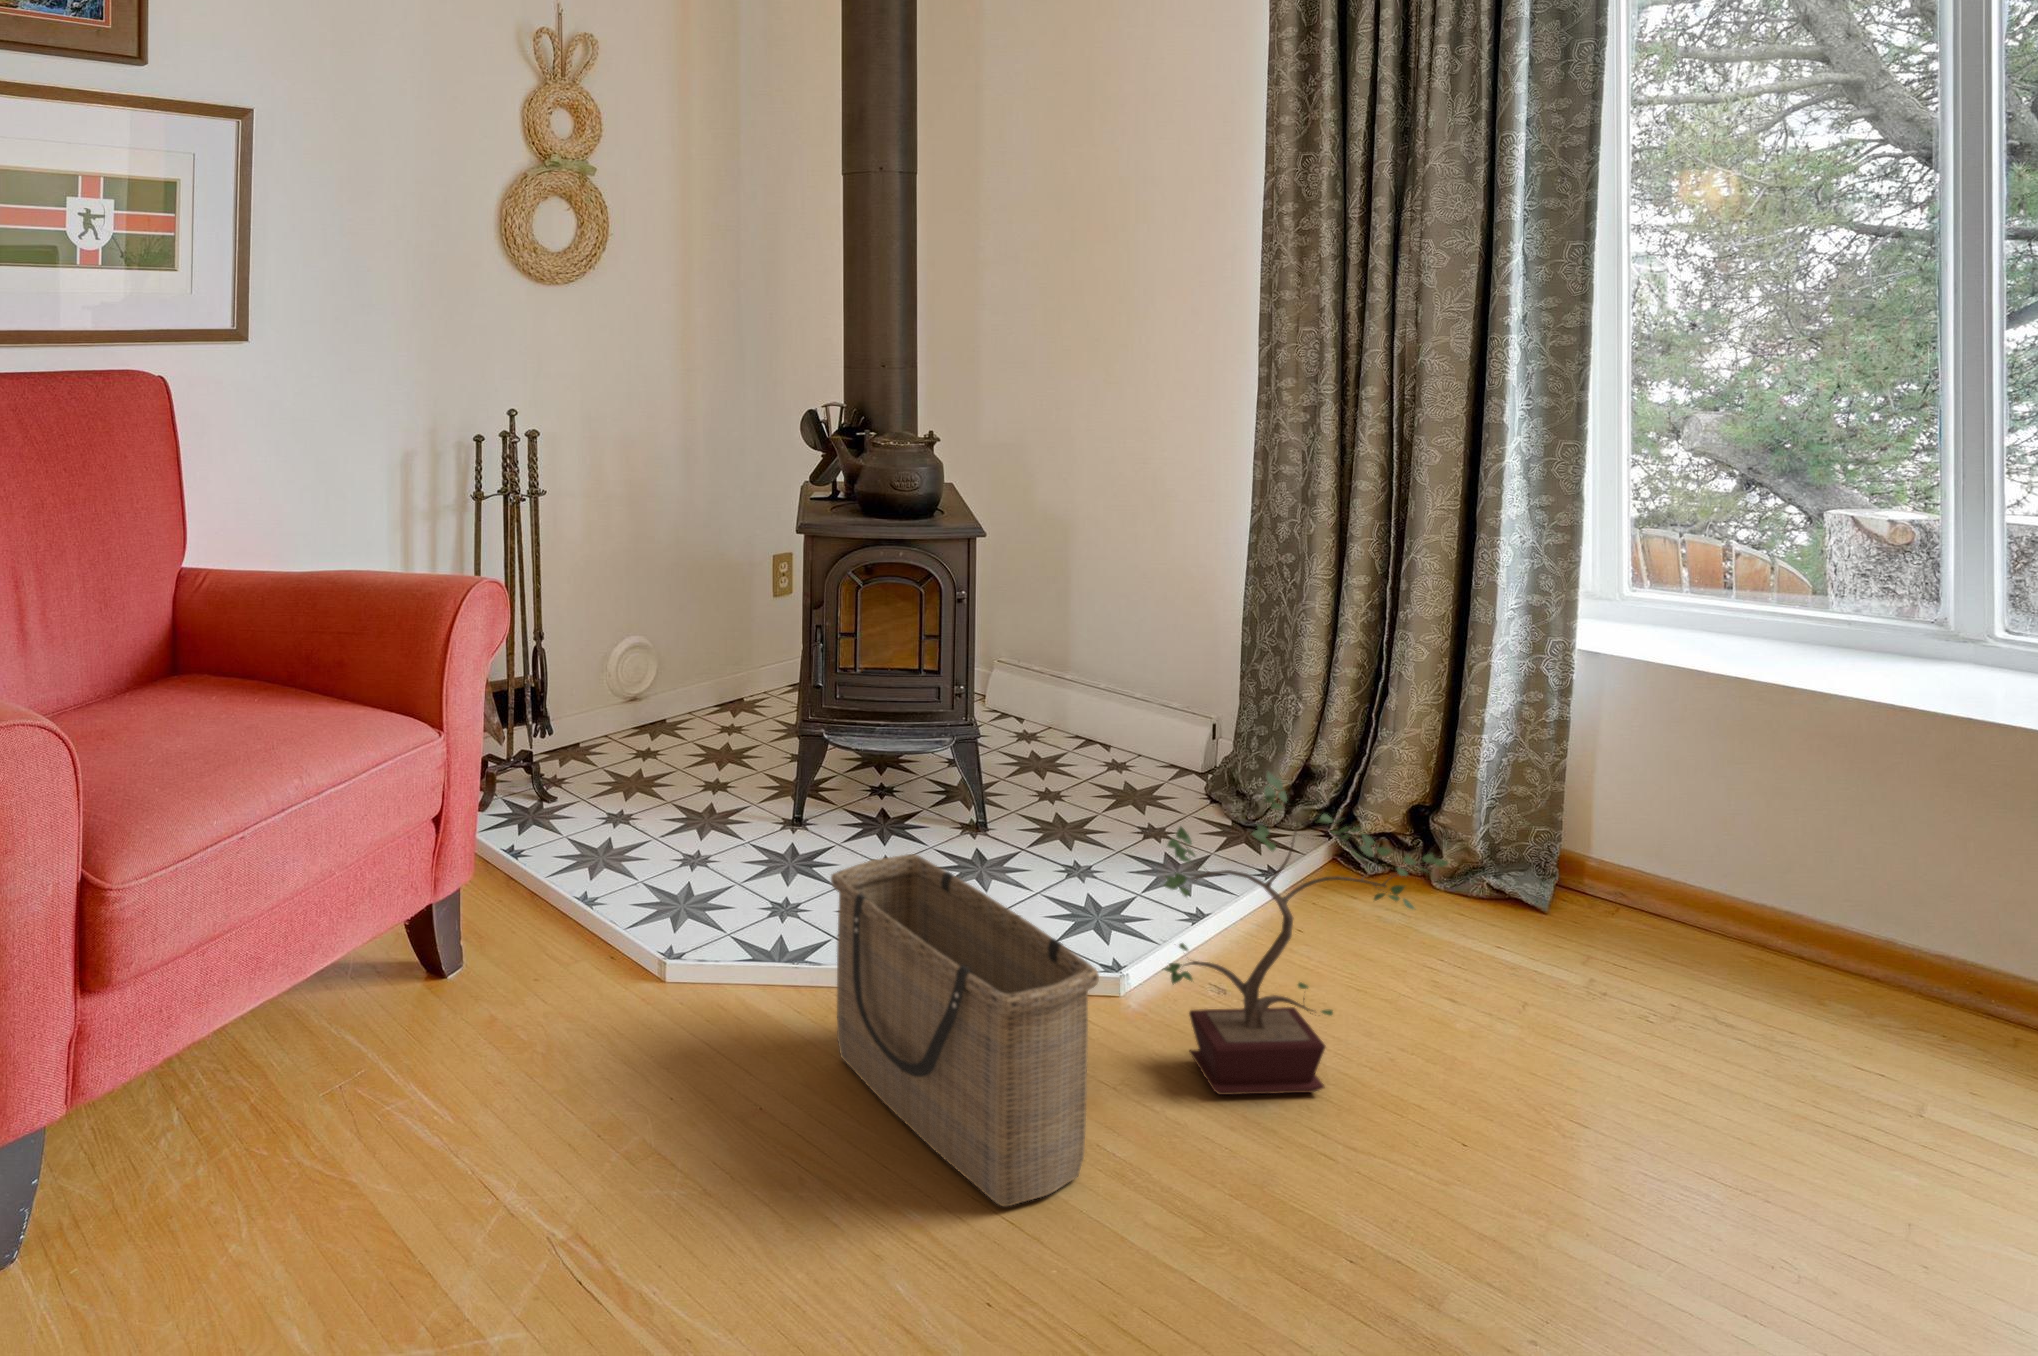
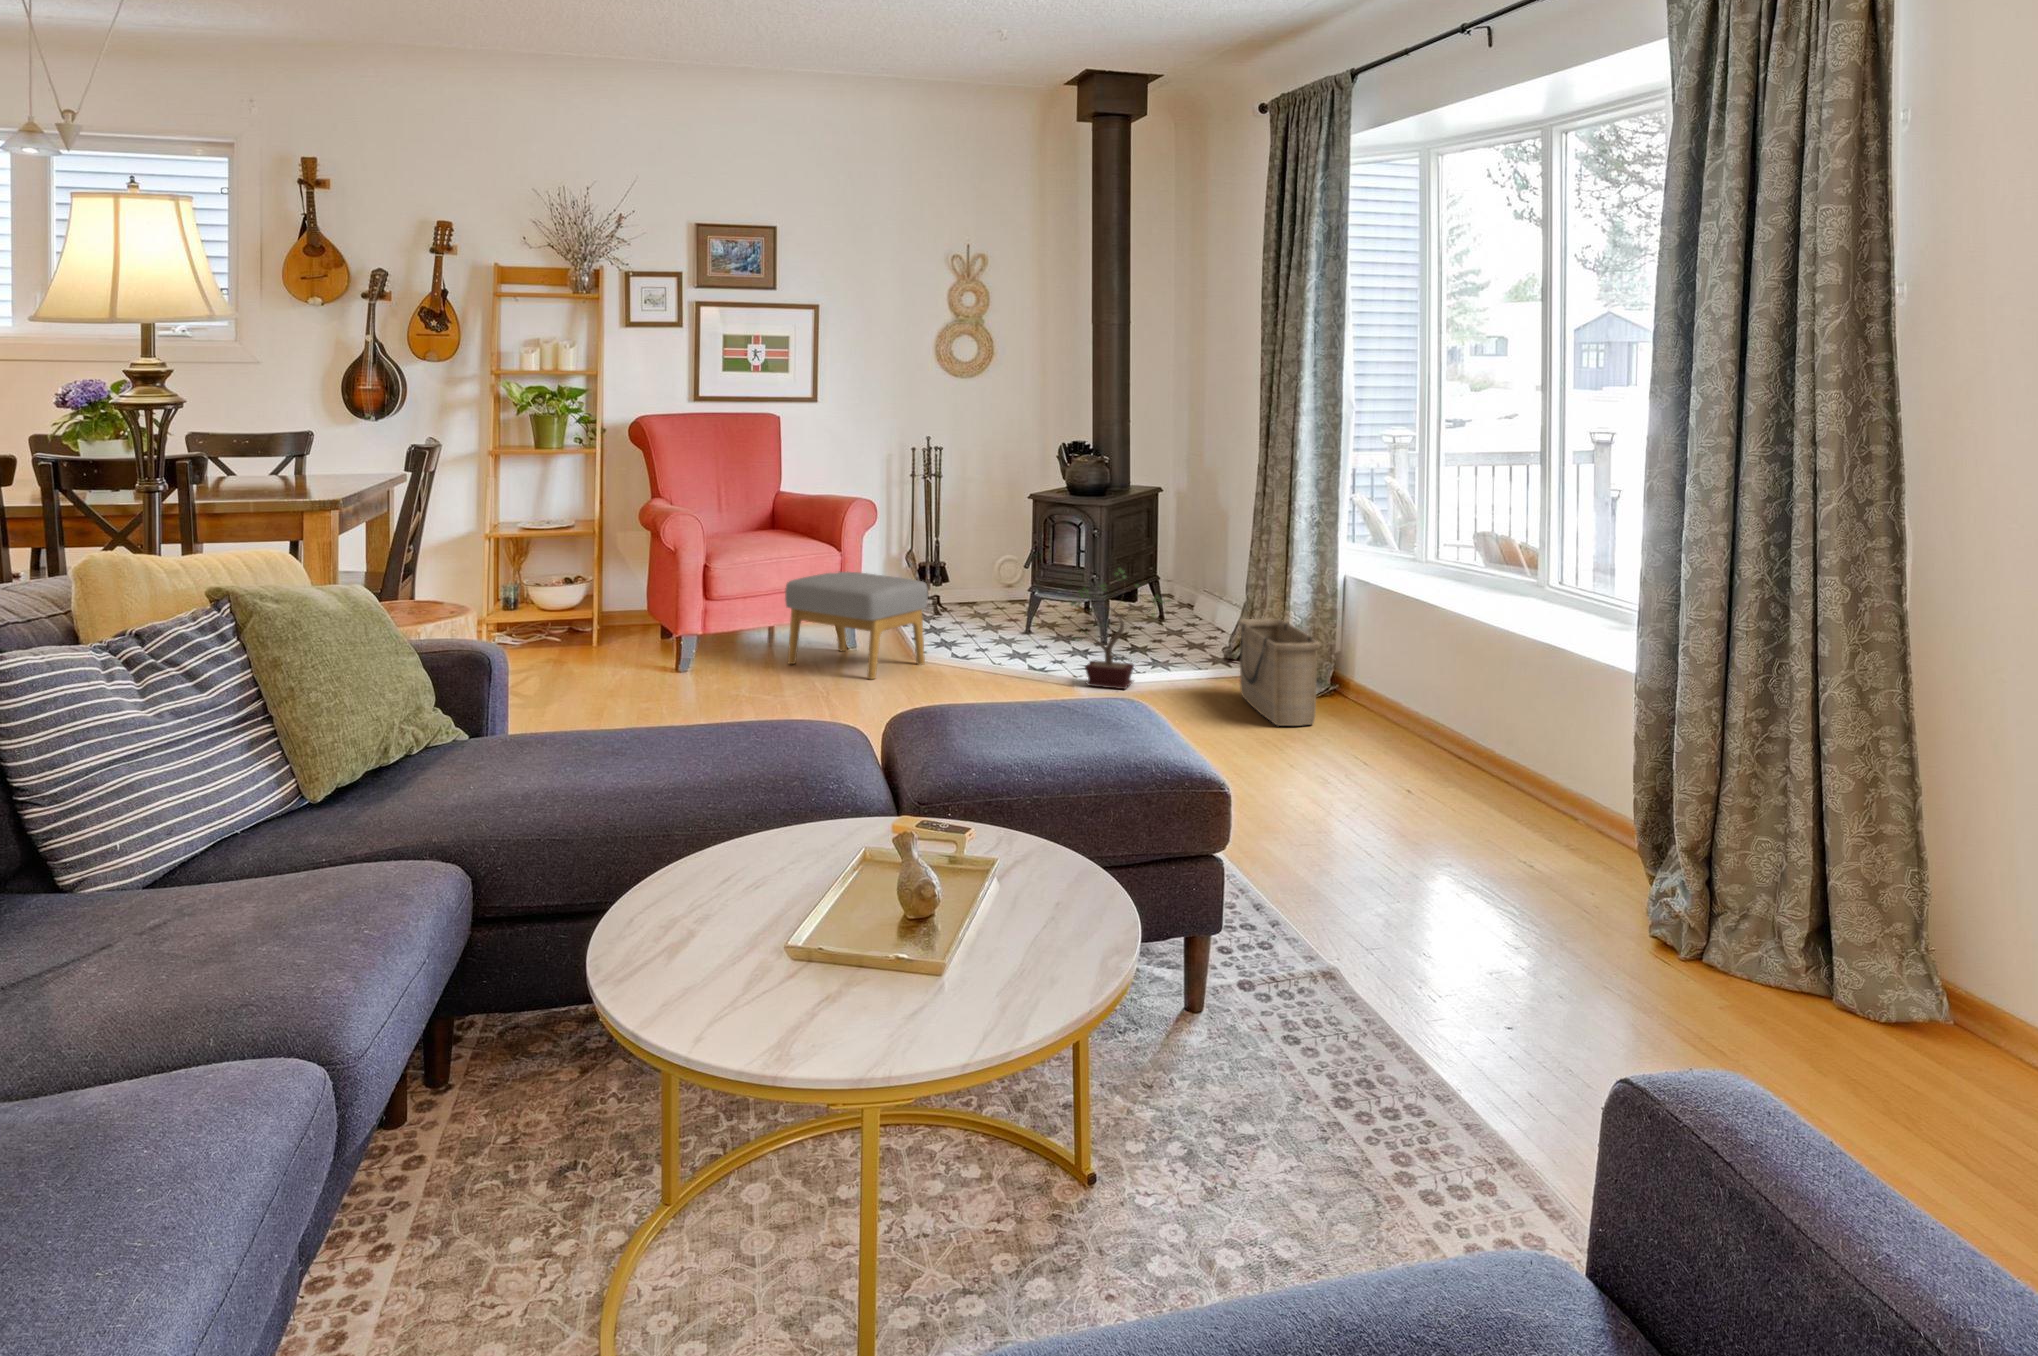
footstool: none [304,811,715,1196] -> present [785,571,928,679]
basket: present [831,854,1099,1206] -> present [1238,619,1320,726]

